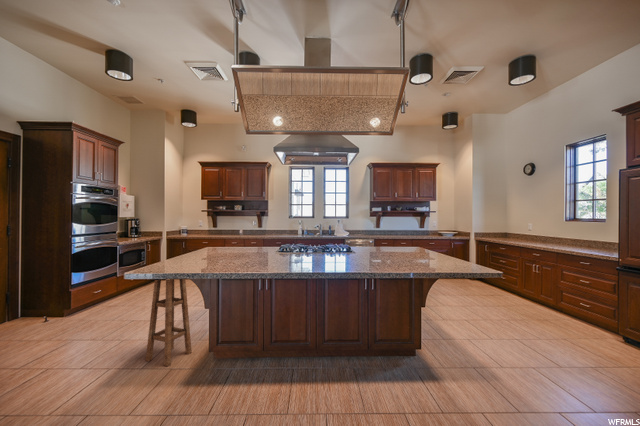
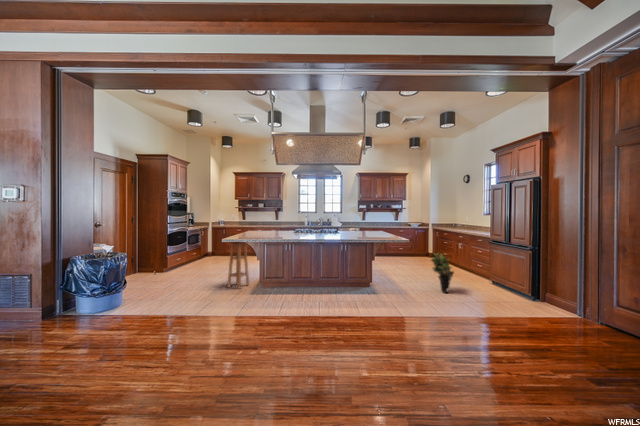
potted plant: none [532,292,587,376] -> present [431,254,454,293]

